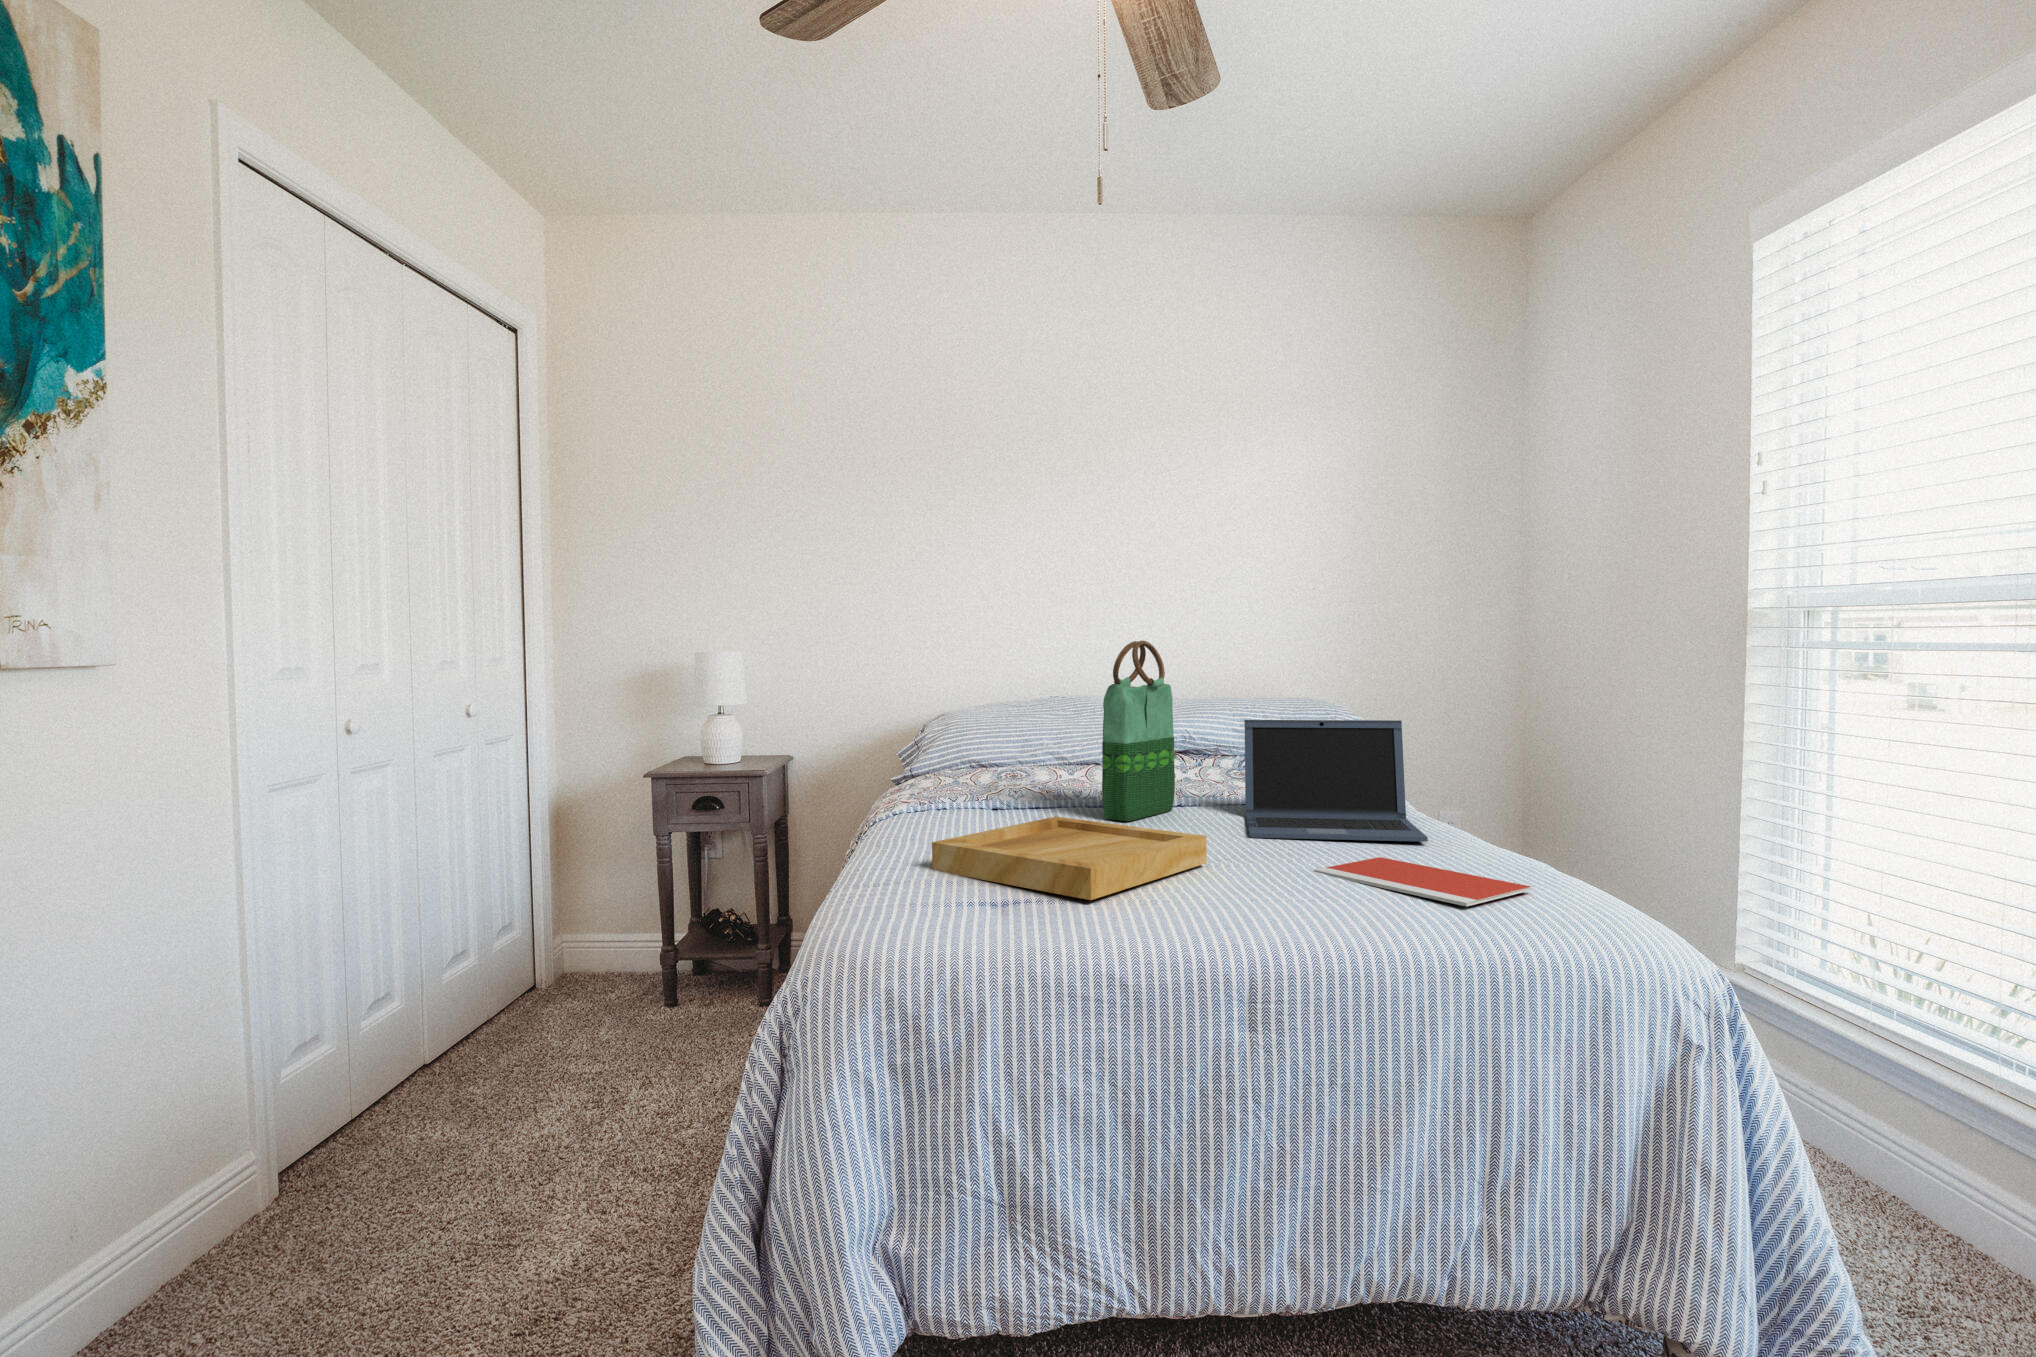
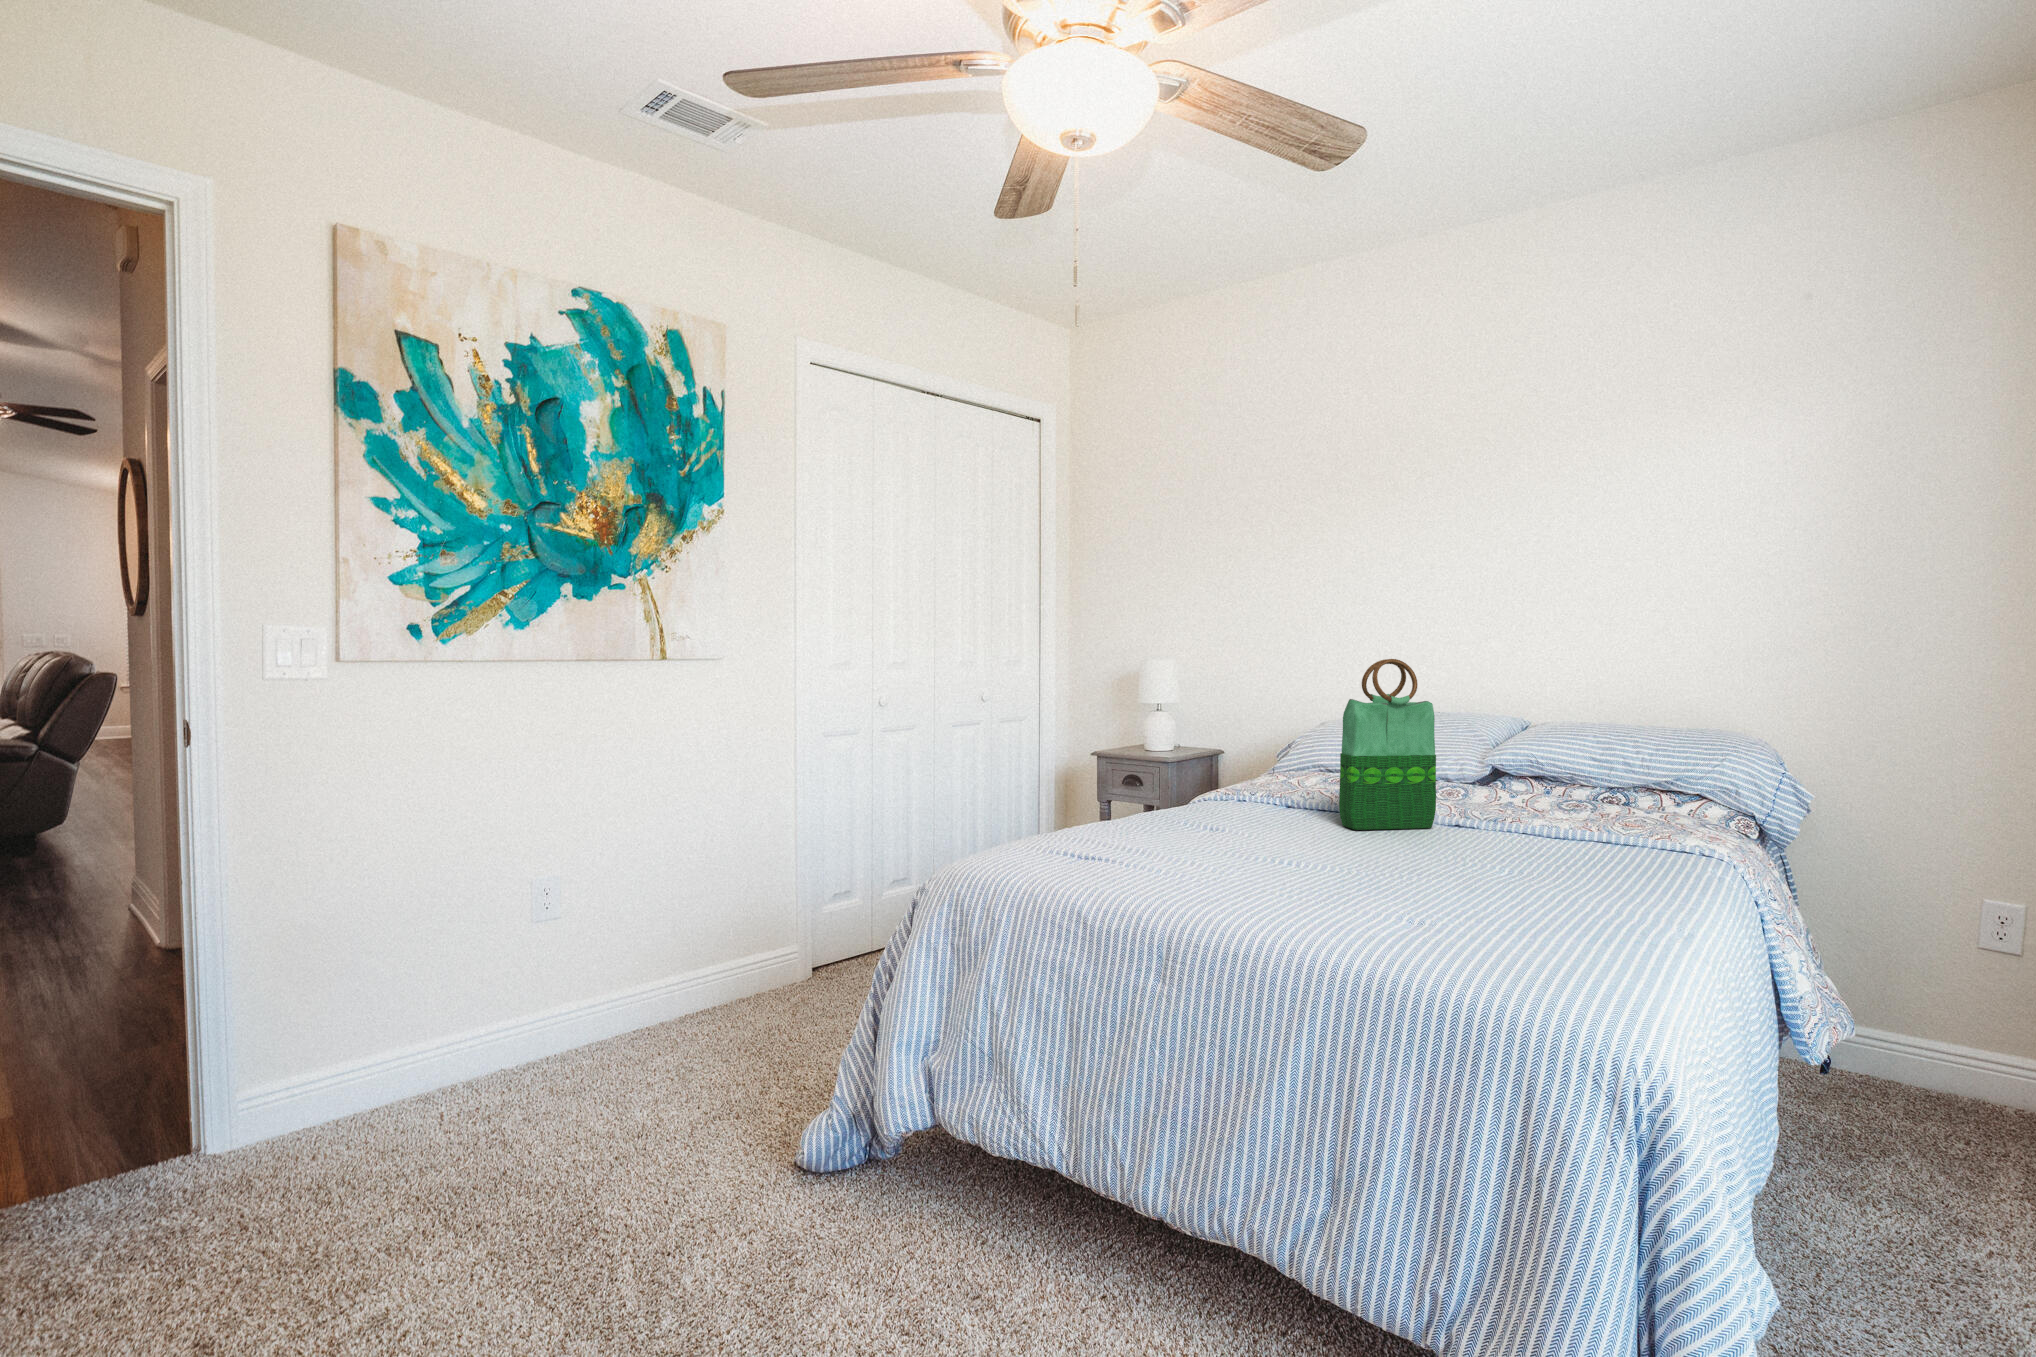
laptop: present [1244,720,1428,842] -> none [1434,743,1679,887]
tray: present [932,817,1207,900] -> none [1107,813,1318,869]
notebook: present [1314,857,1532,906] -> none [1406,886,1575,937]

